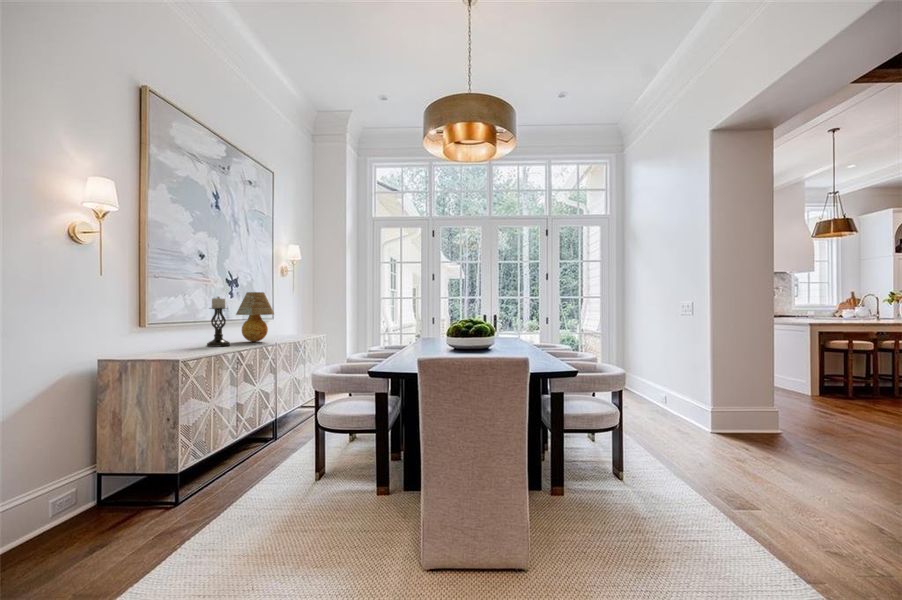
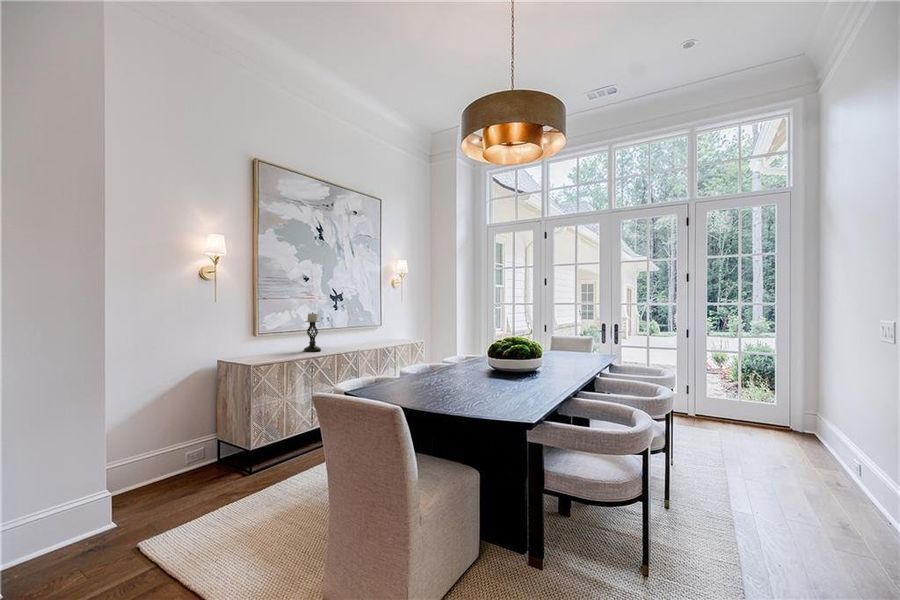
table lamp: present [236,292,274,342] -> none [335,306,364,347]

